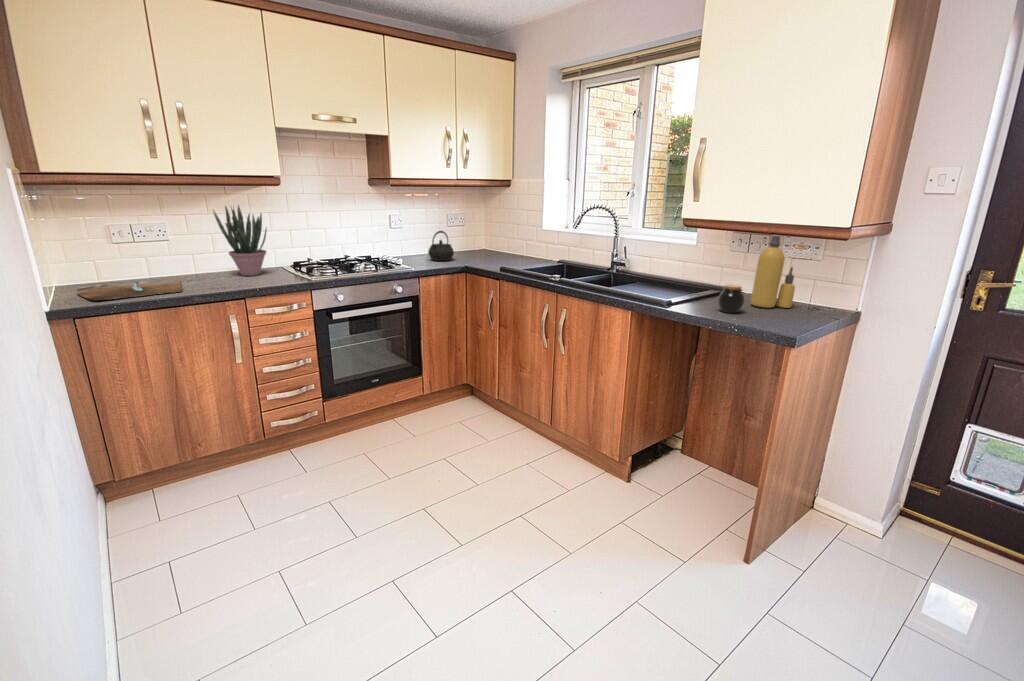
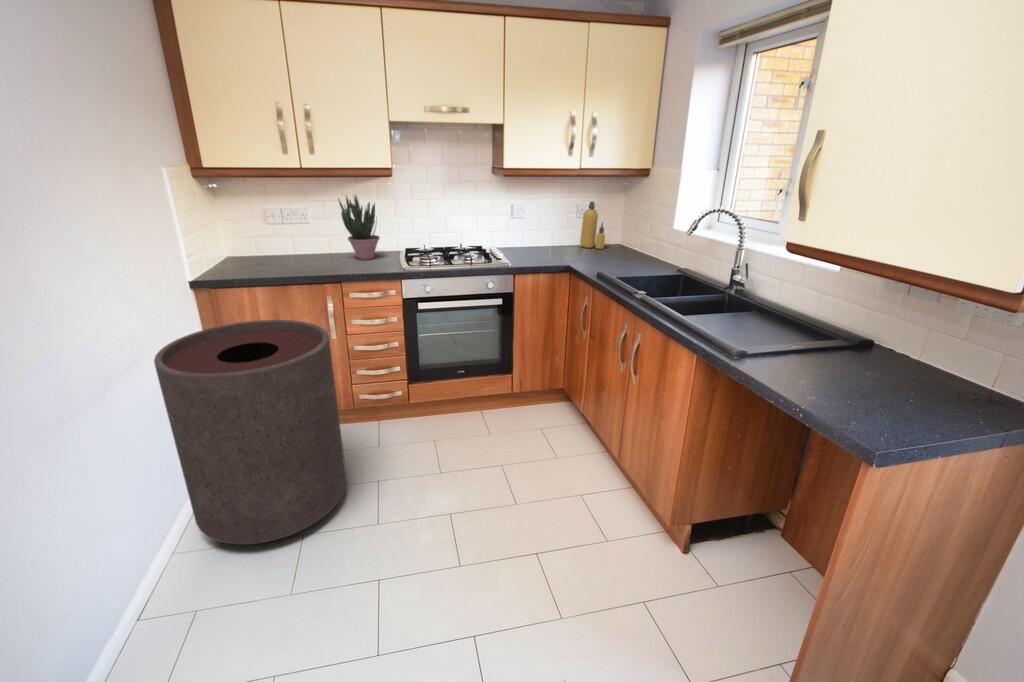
kettle: present [428,231,454,261] -> none [539,224,567,257]
bottle: present [751,236,795,308] -> present [580,201,605,249]
cutting board: present [77,279,182,301] -> none [227,257,311,275]
jar: present [718,284,745,313] -> none [803,344,844,387]
trash can: none [71,340,307,605] -> present [154,320,347,544]

